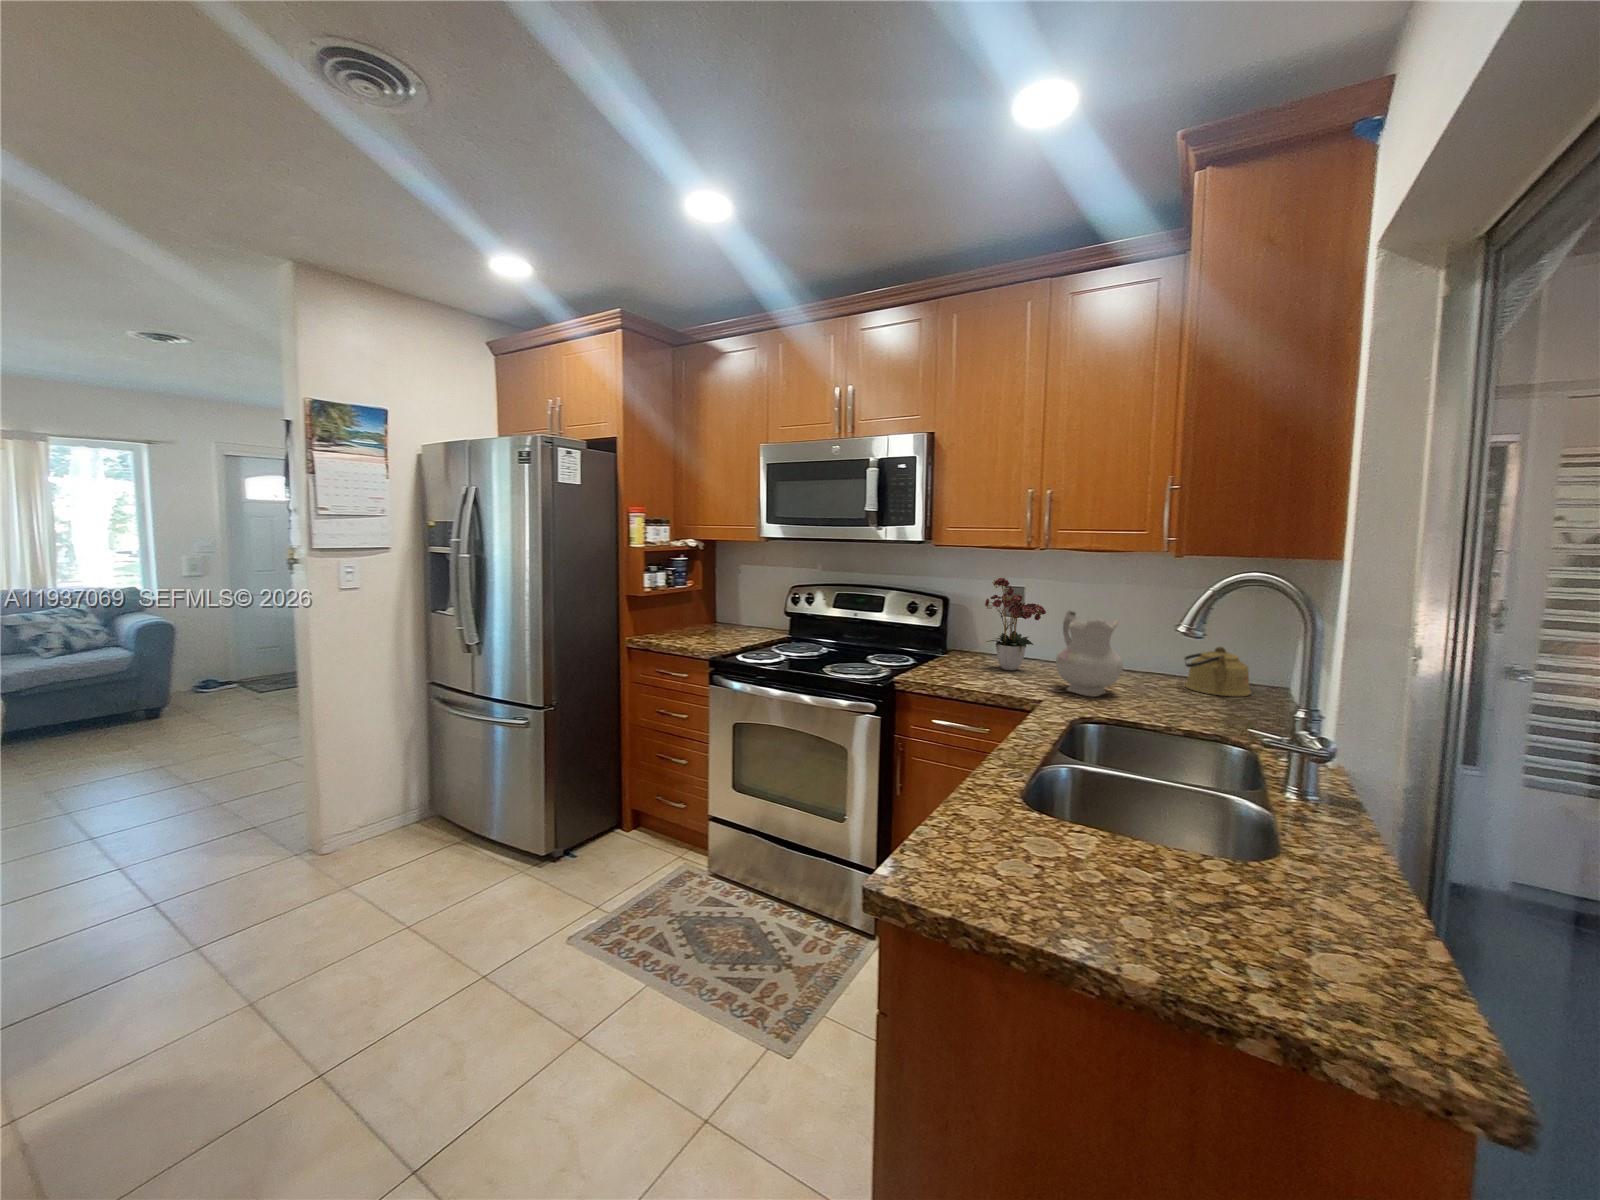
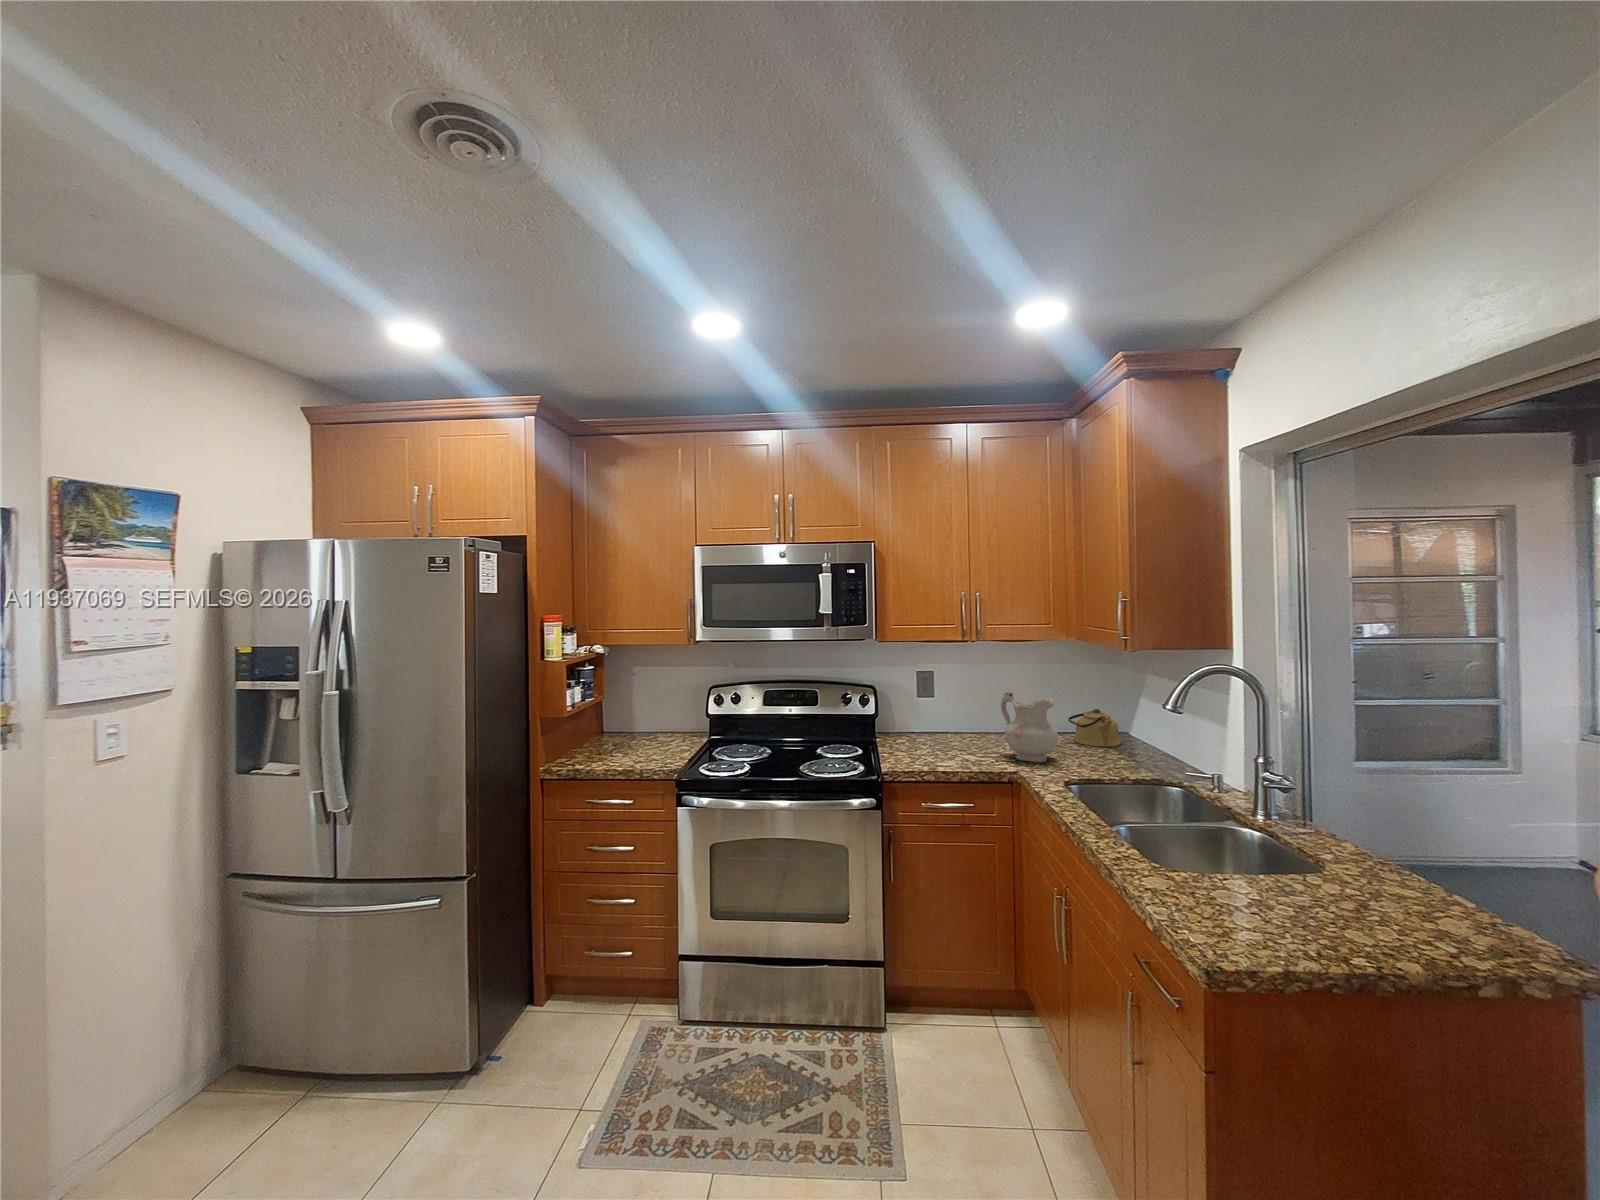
flower arrangement: present [985,578,1046,670] -> none [922,663,975,747]

